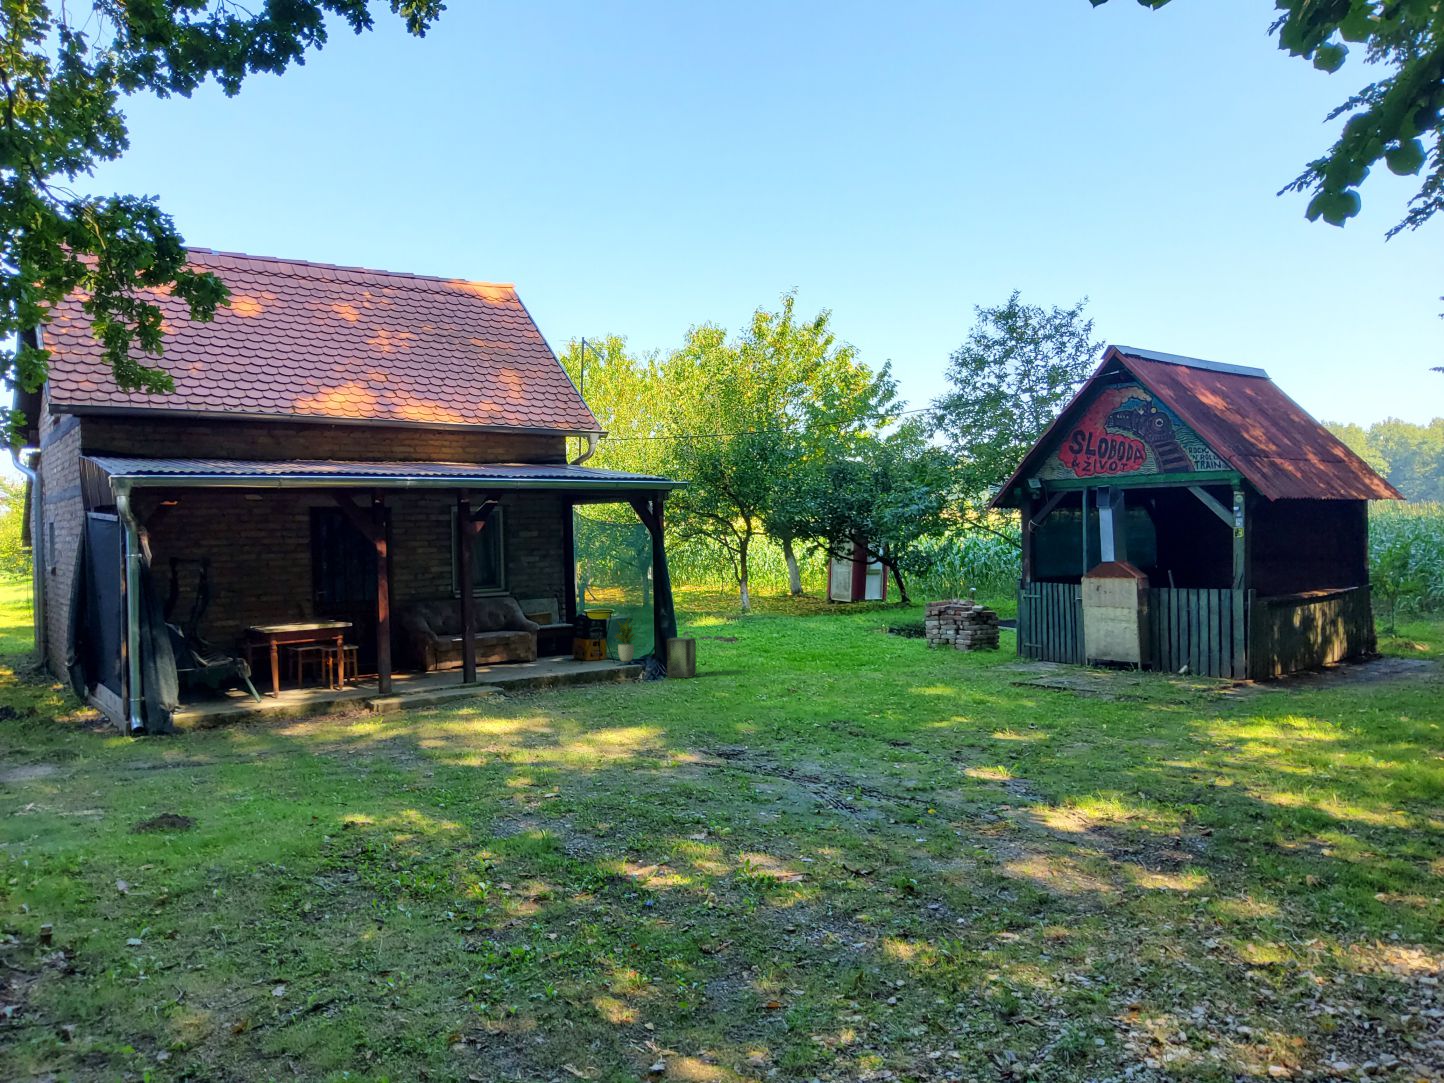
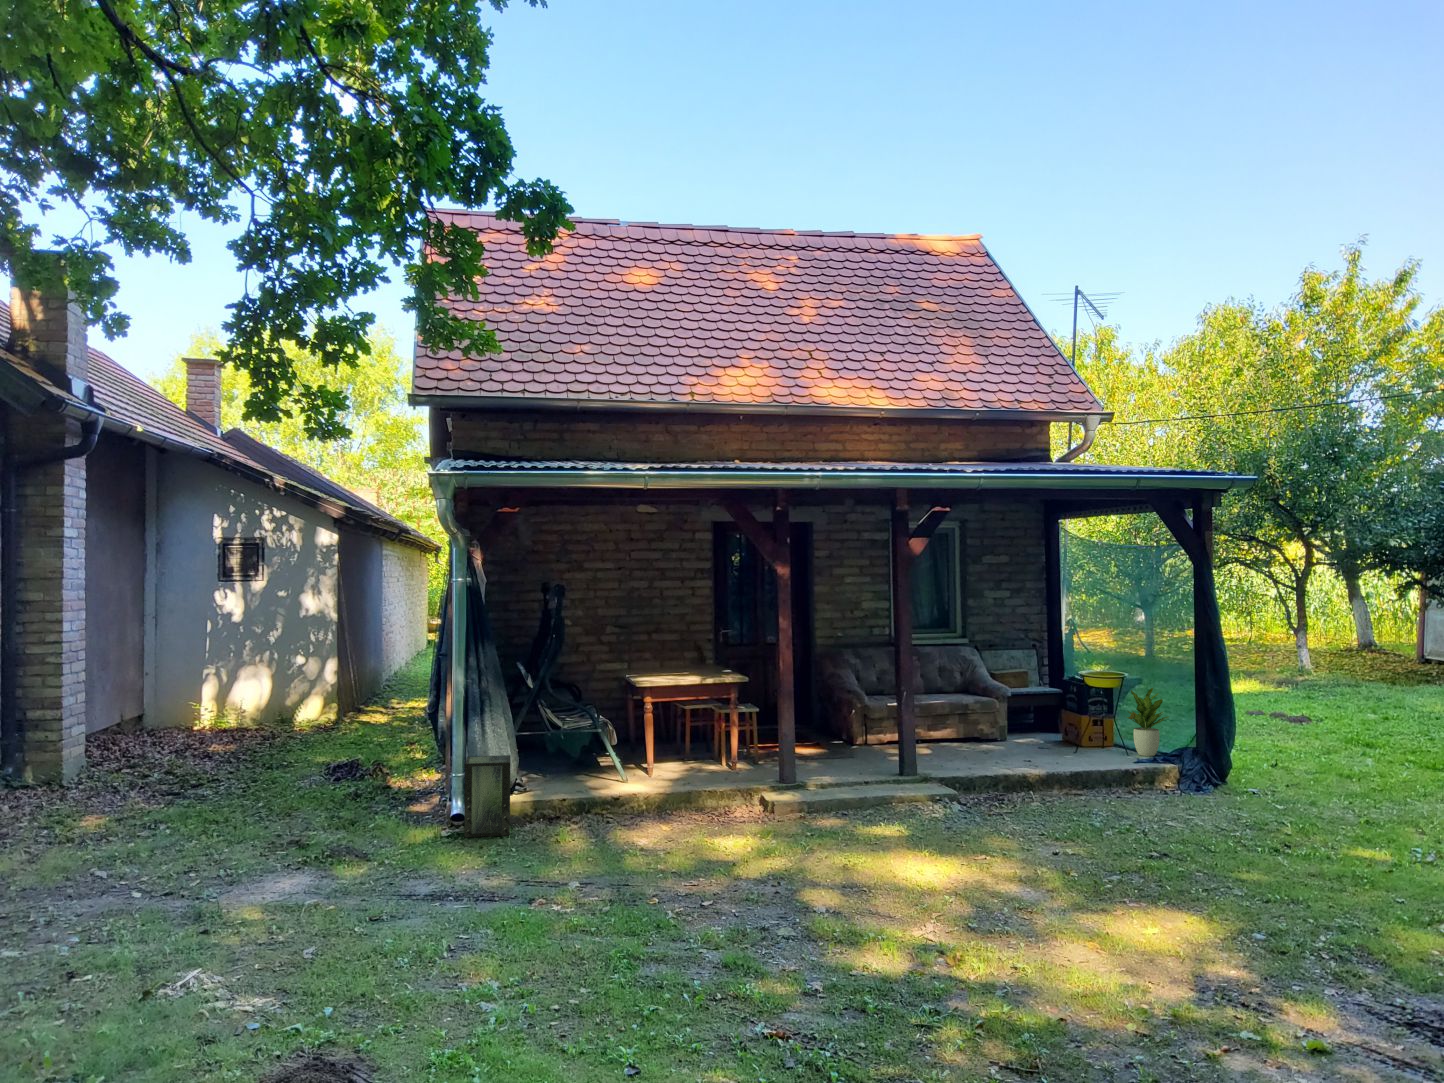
storage box: present [667,637,696,678] -> present [465,755,510,837]

